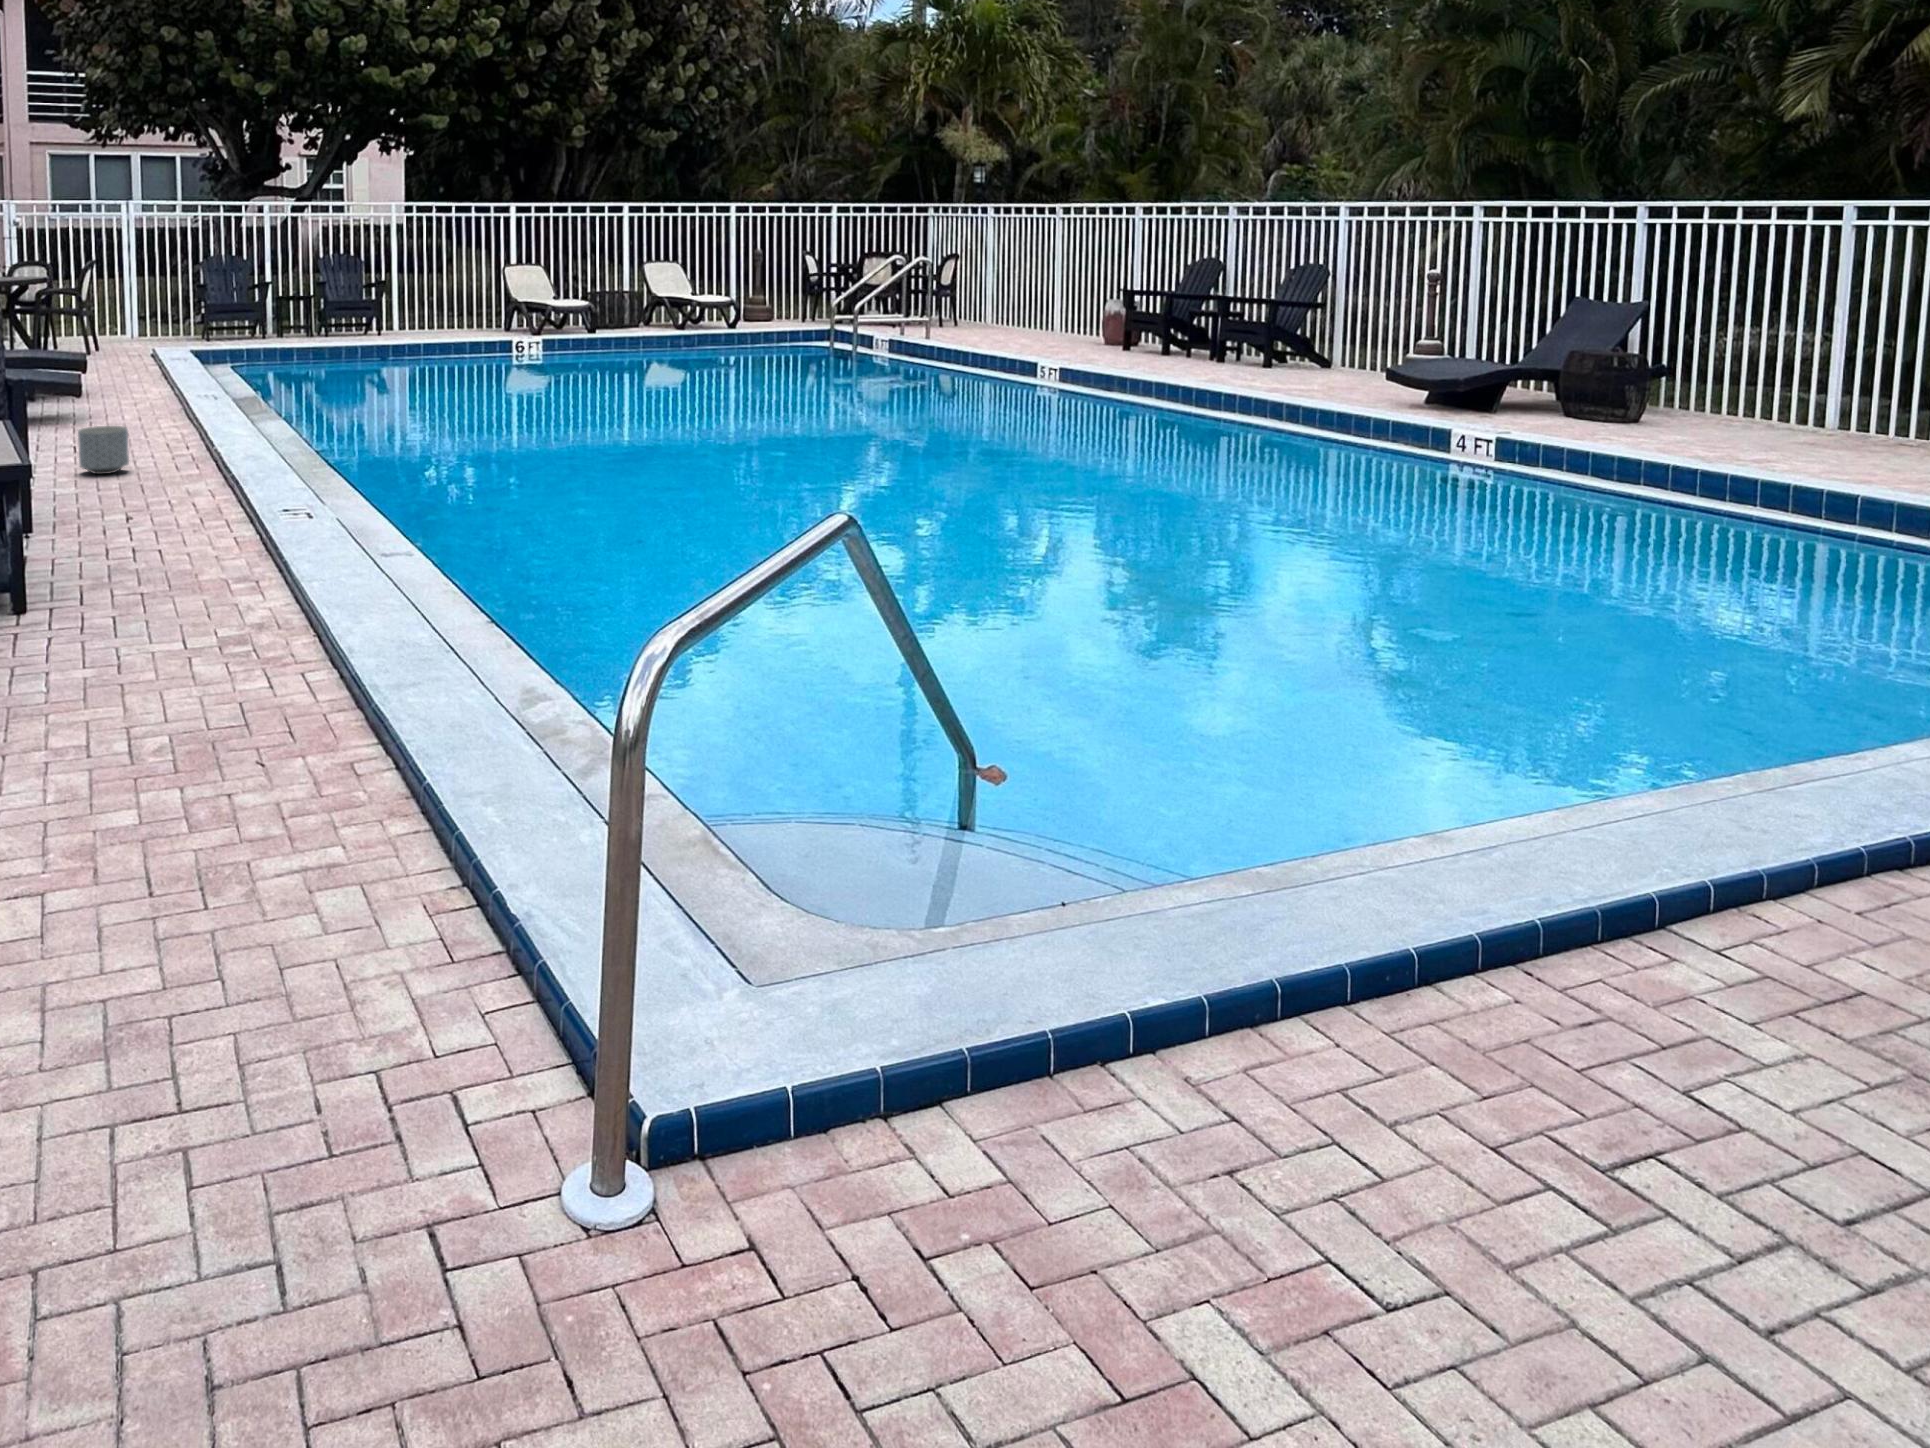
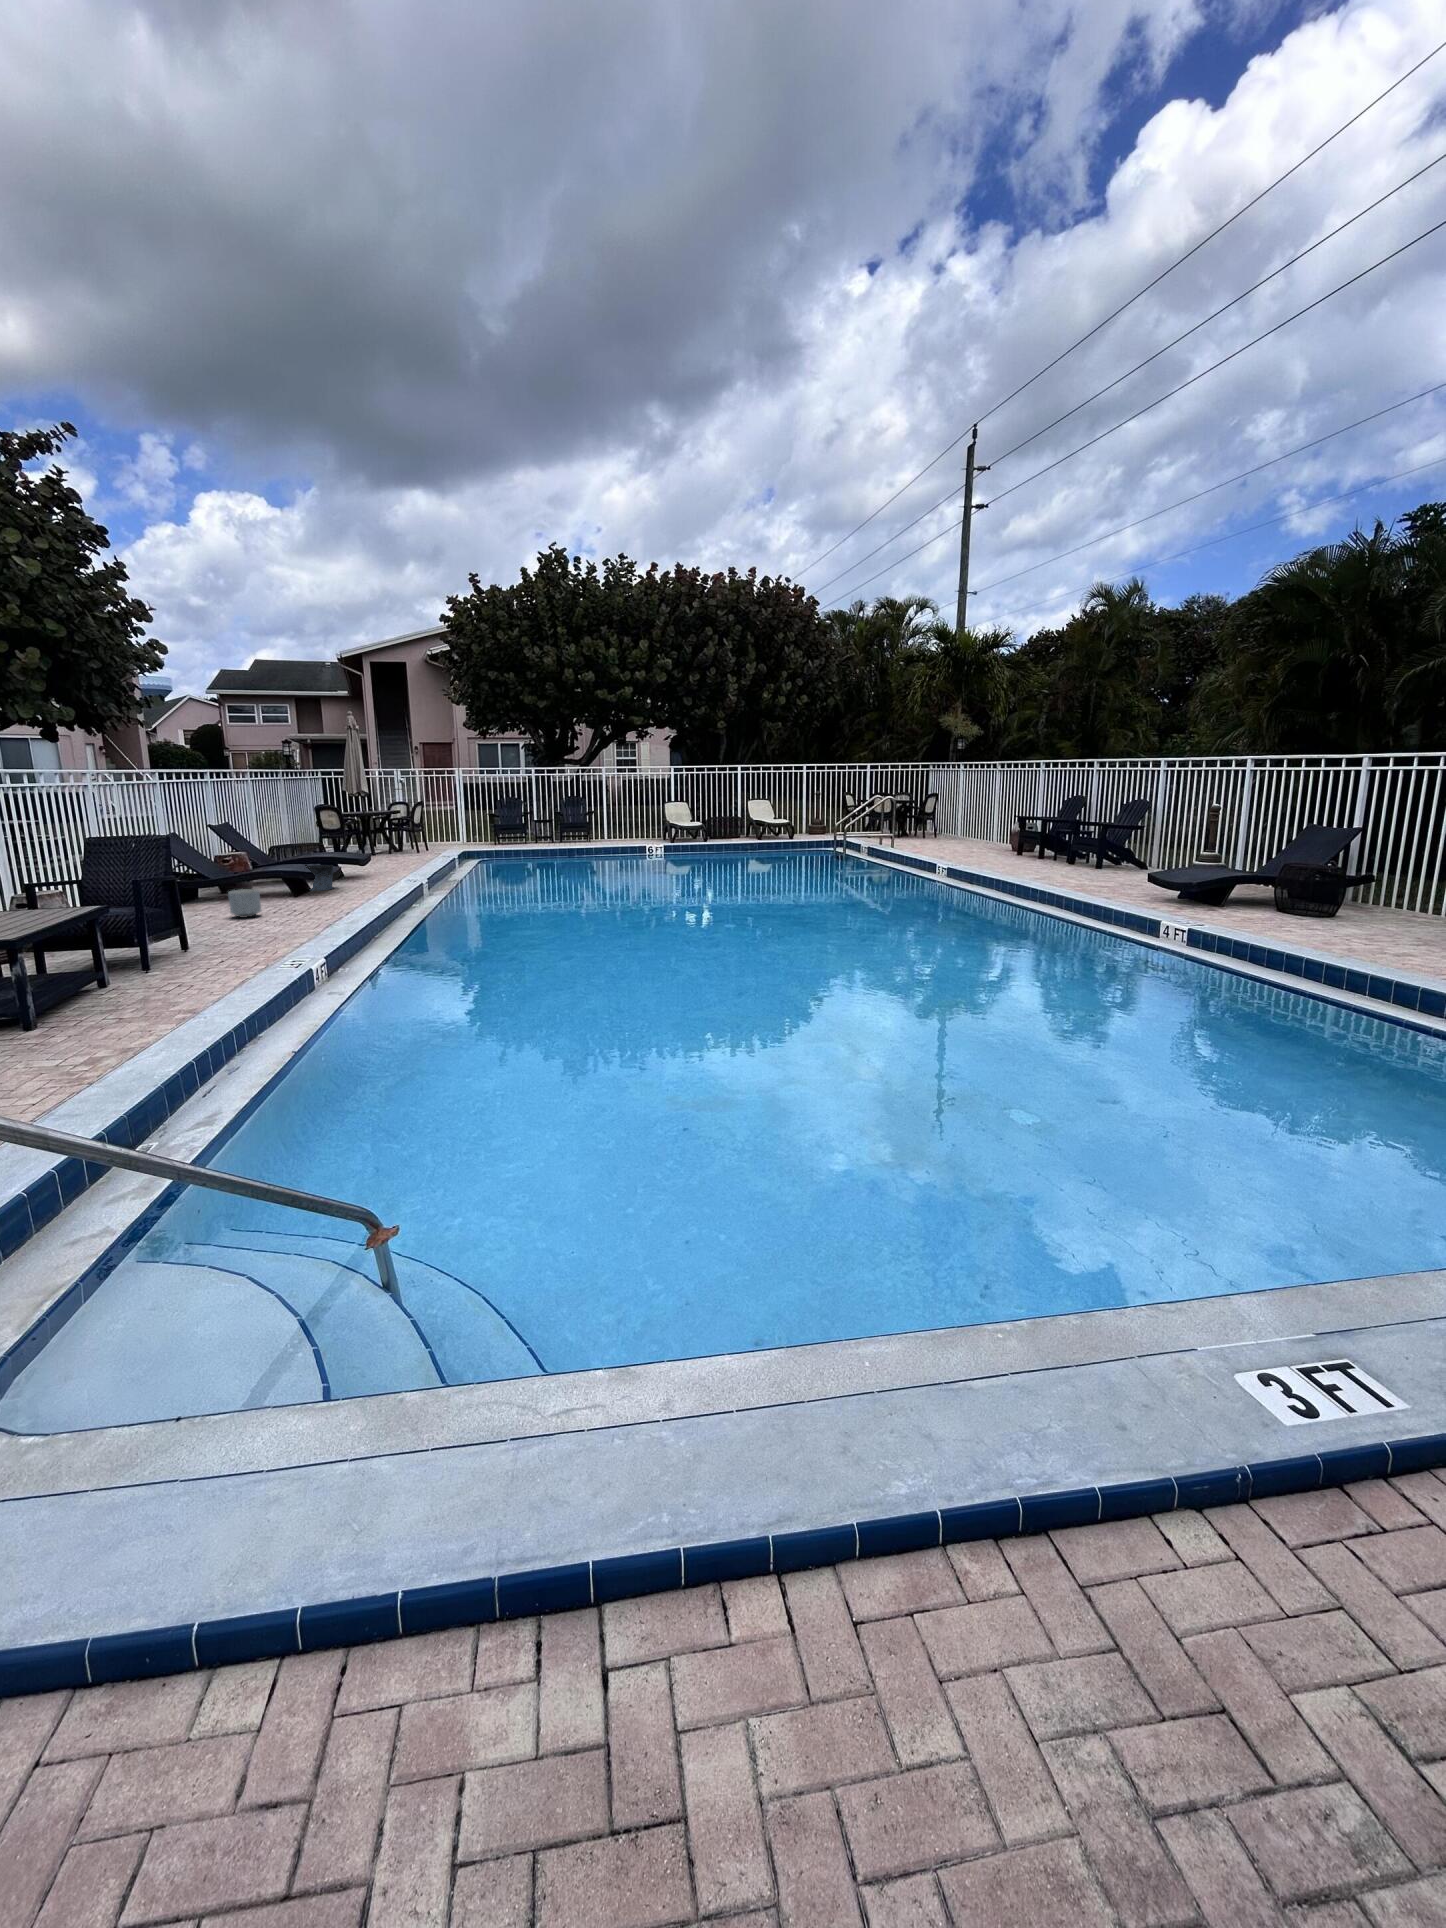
bucket: none [83,384,139,430] -> present [304,865,333,891]

